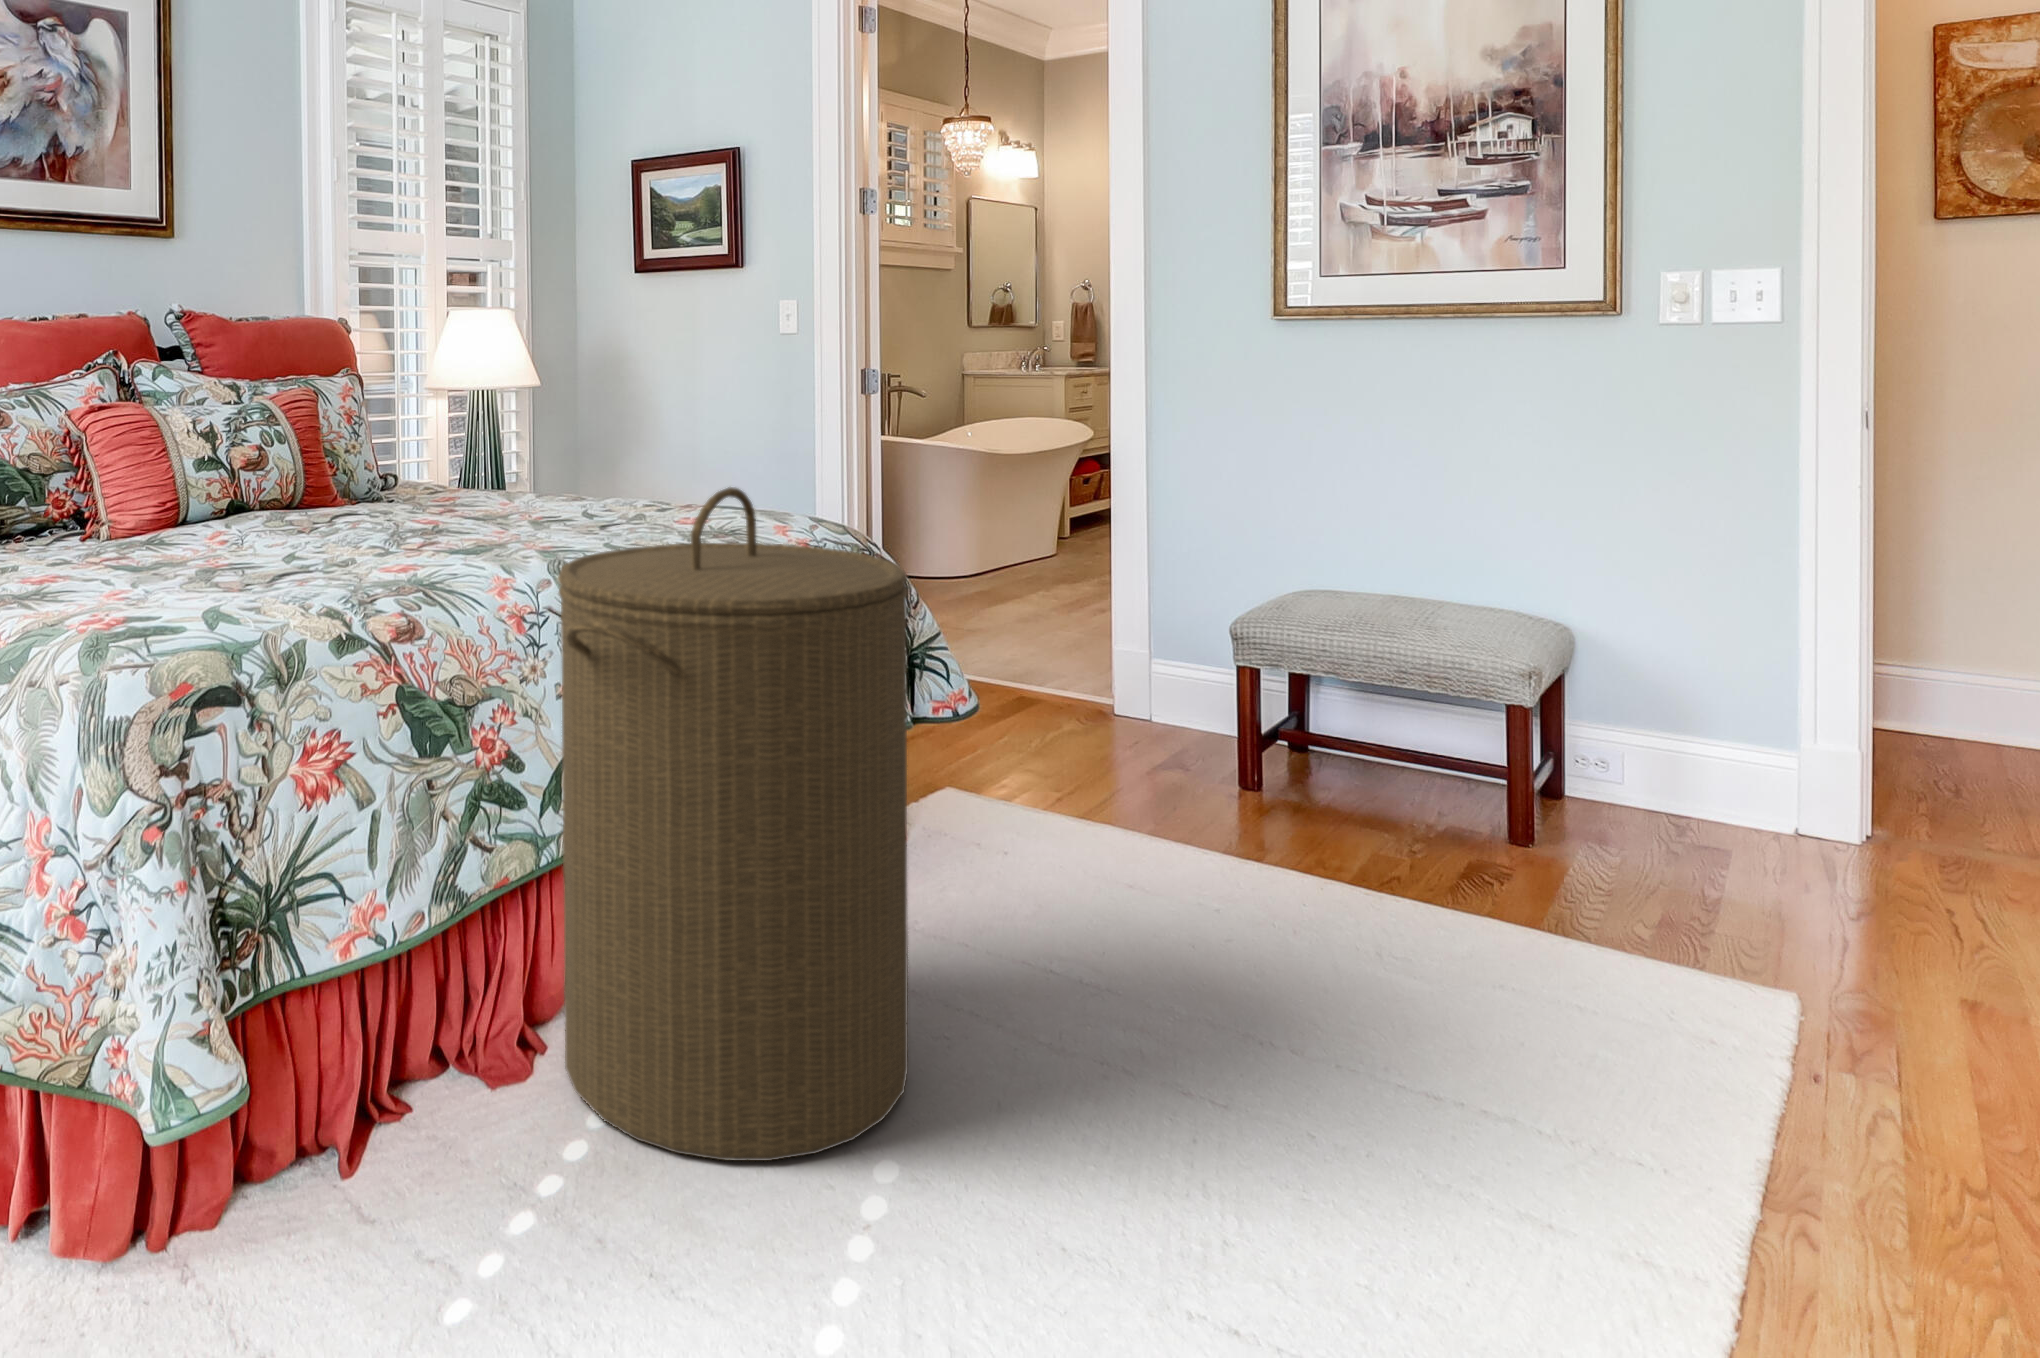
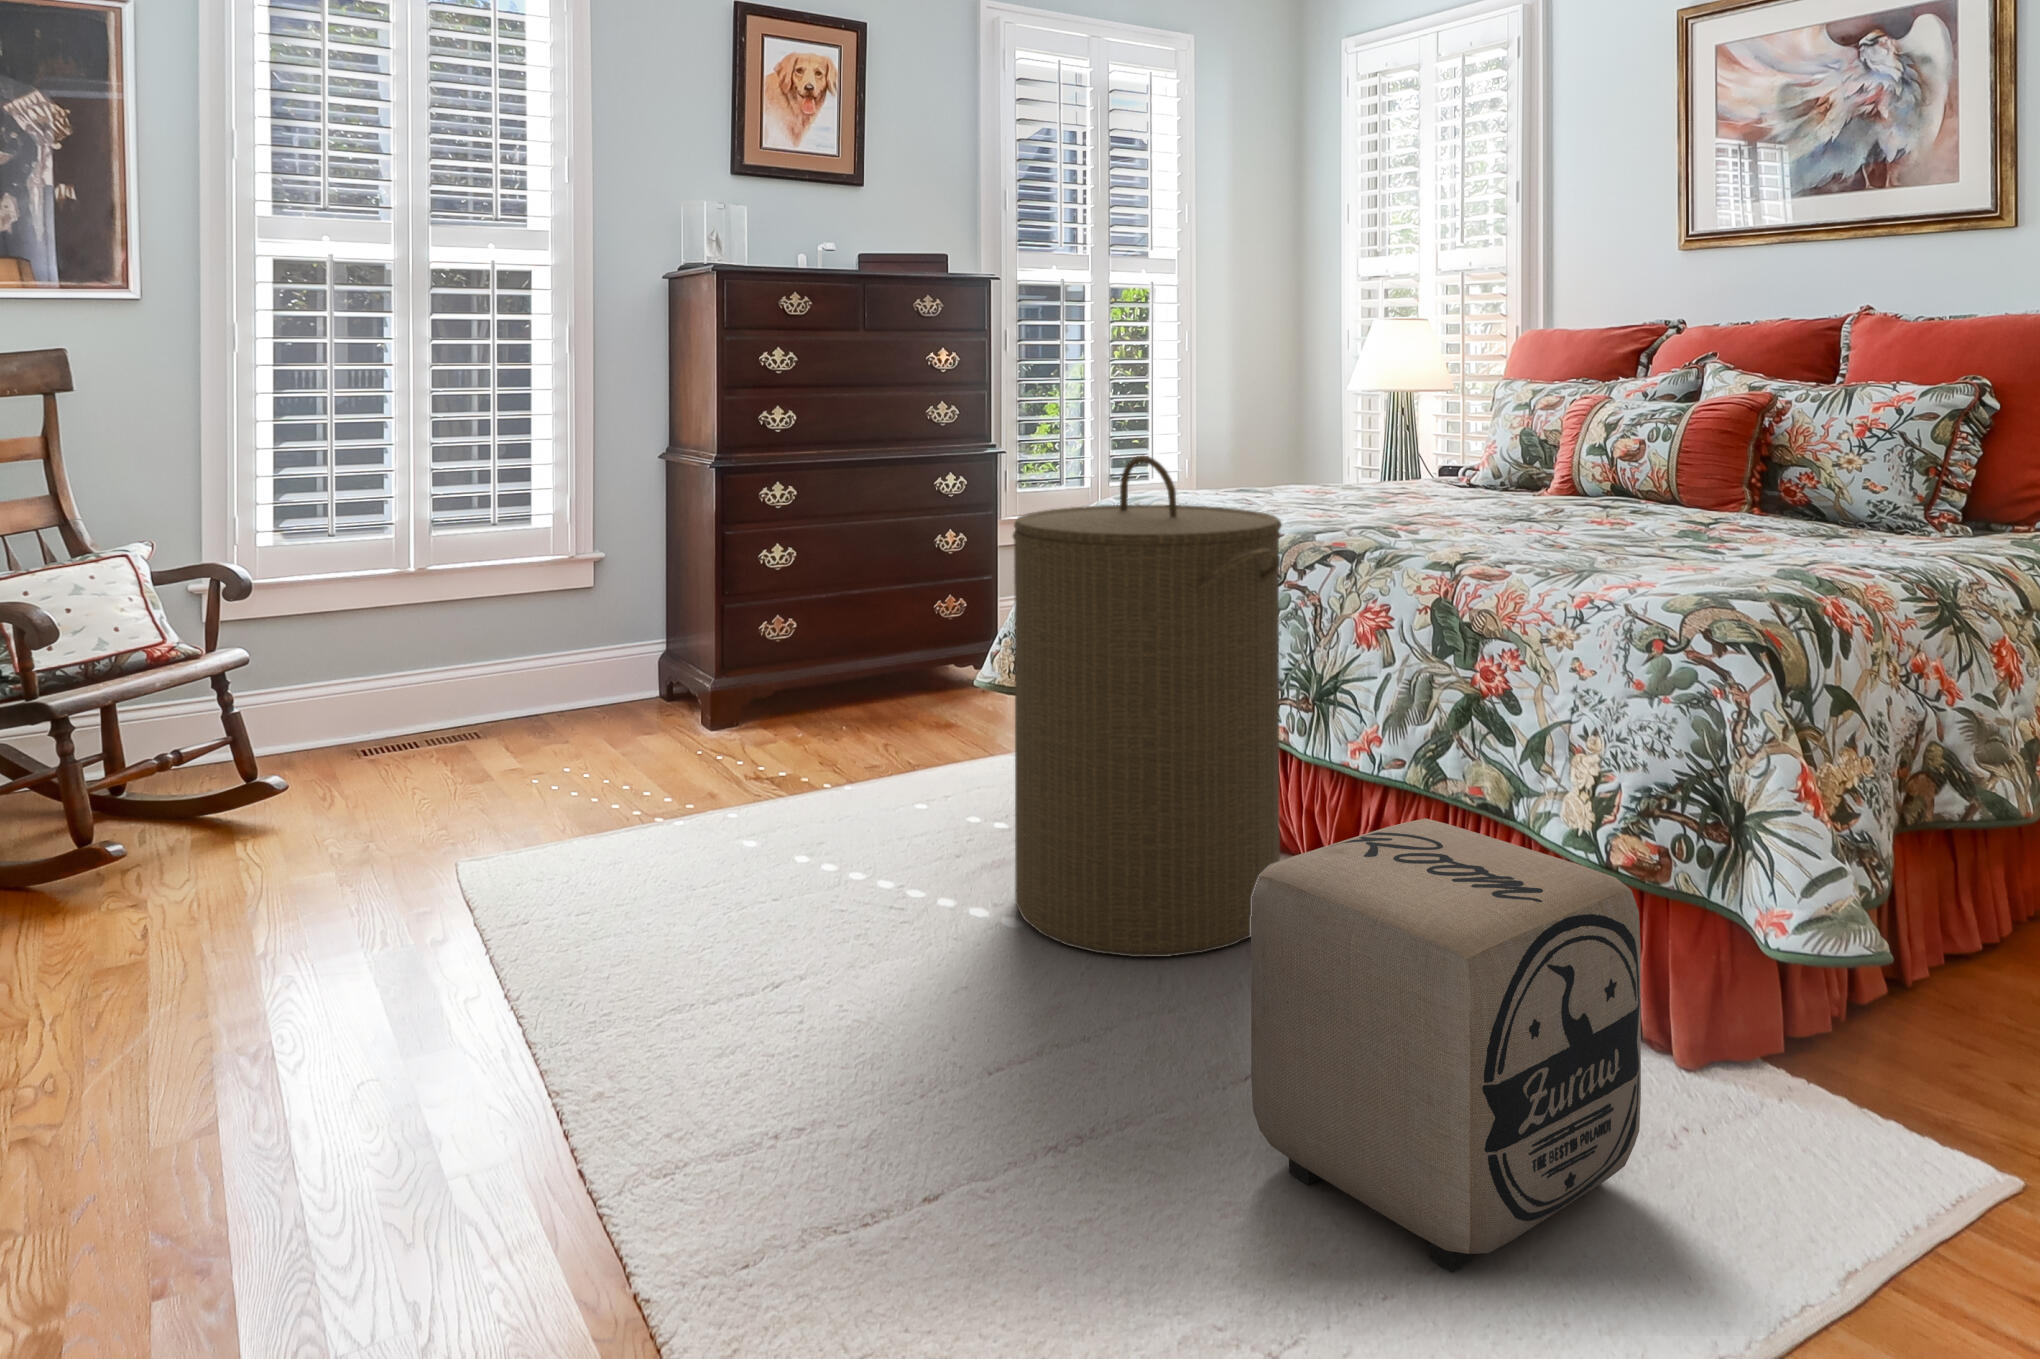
ottoman: none [1004,673,1251,951] -> present [1251,818,1641,1273]

